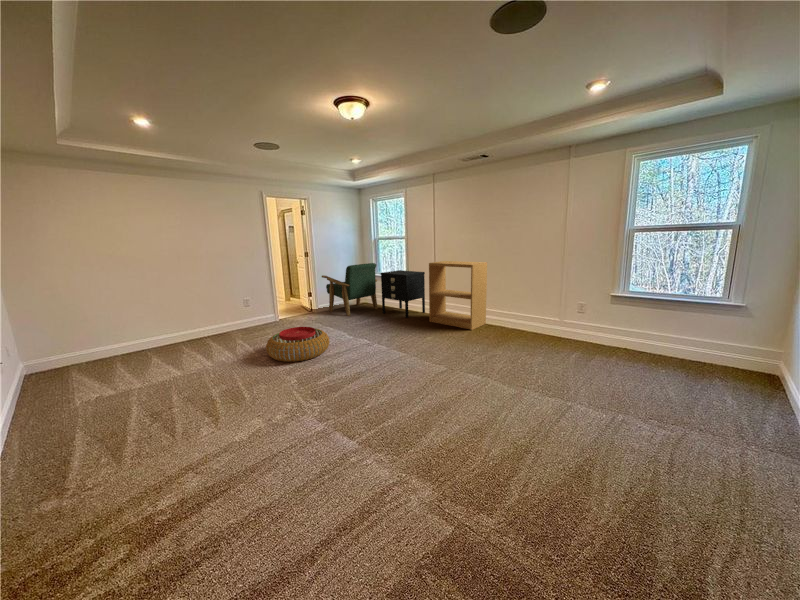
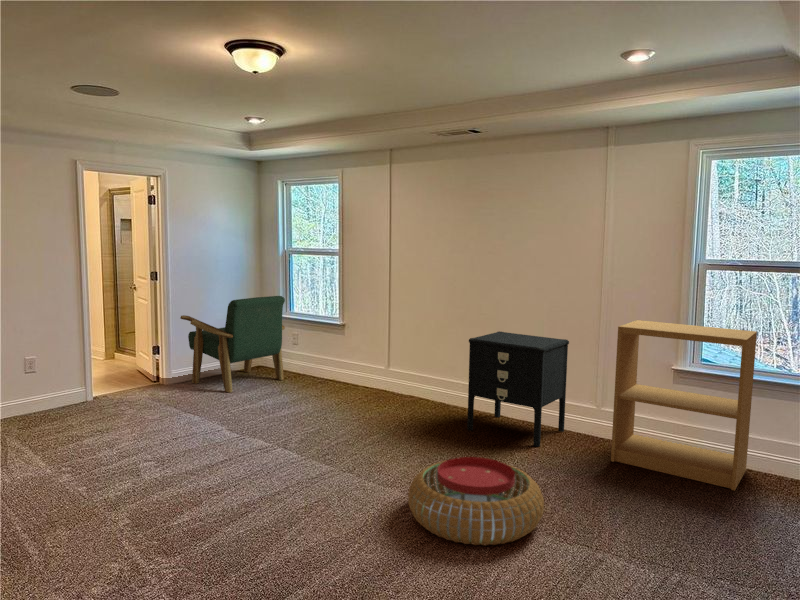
bookshelf: present [429,261,487,330] -> present [611,320,757,491]
nightstand: present [381,270,425,318] -> present [467,331,569,447]
pouf: present [266,327,329,362] -> present [408,457,544,546]

